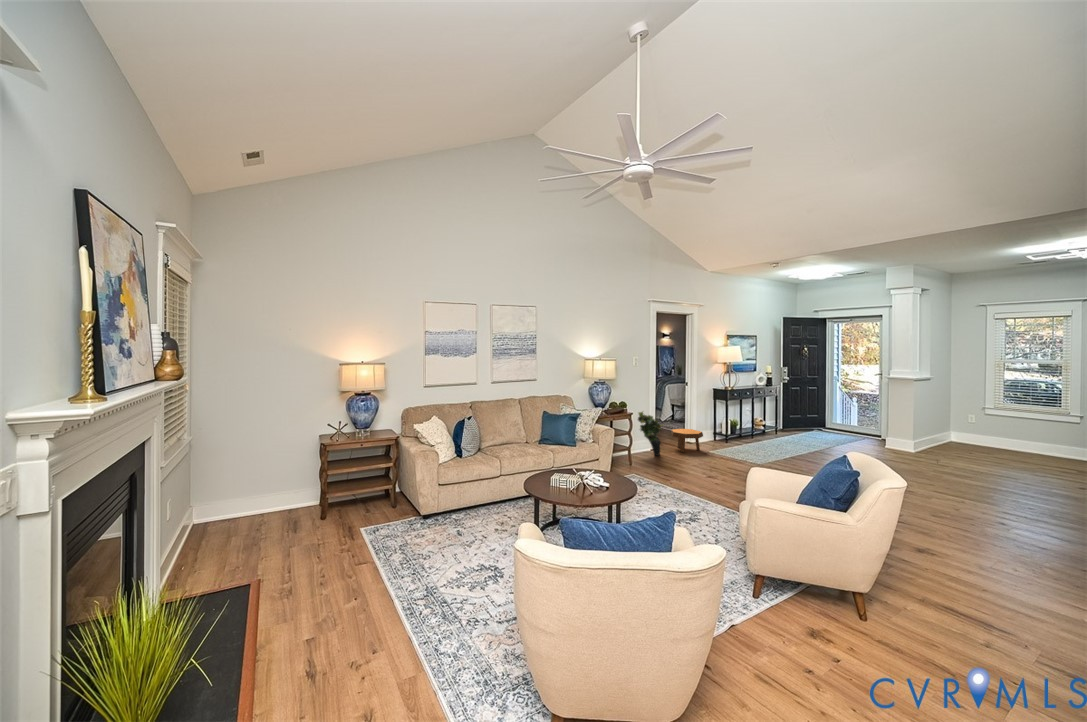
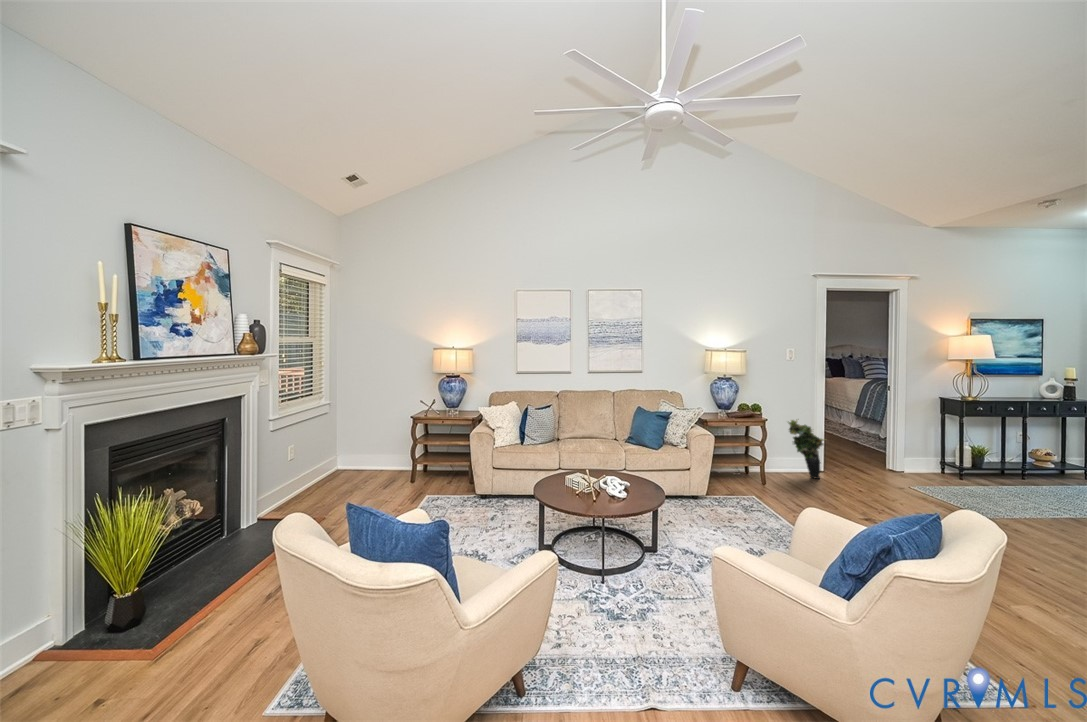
footstool: present [671,429,703,452] -> none [848,448,900,481]

